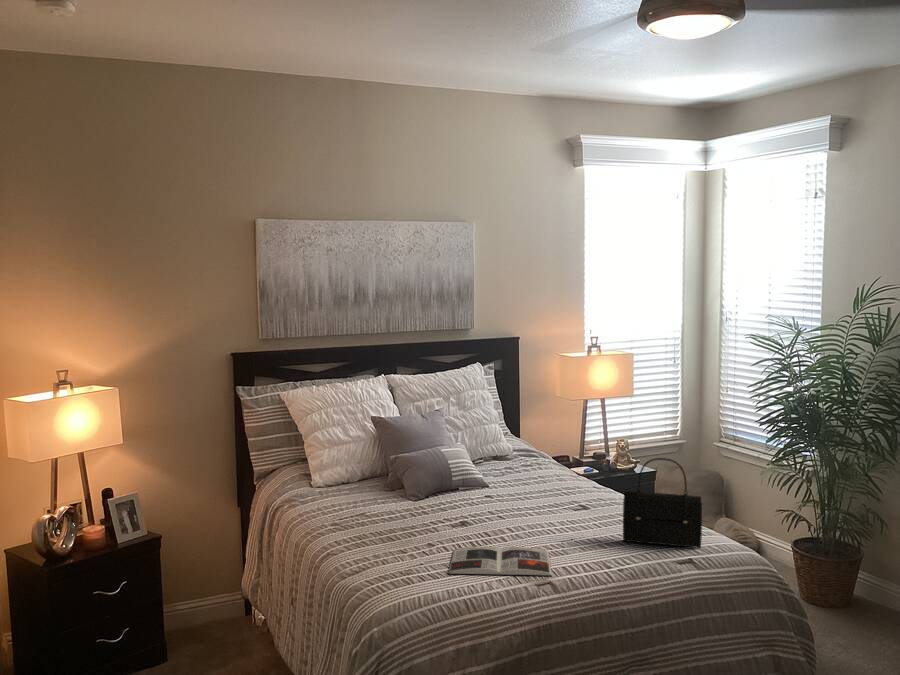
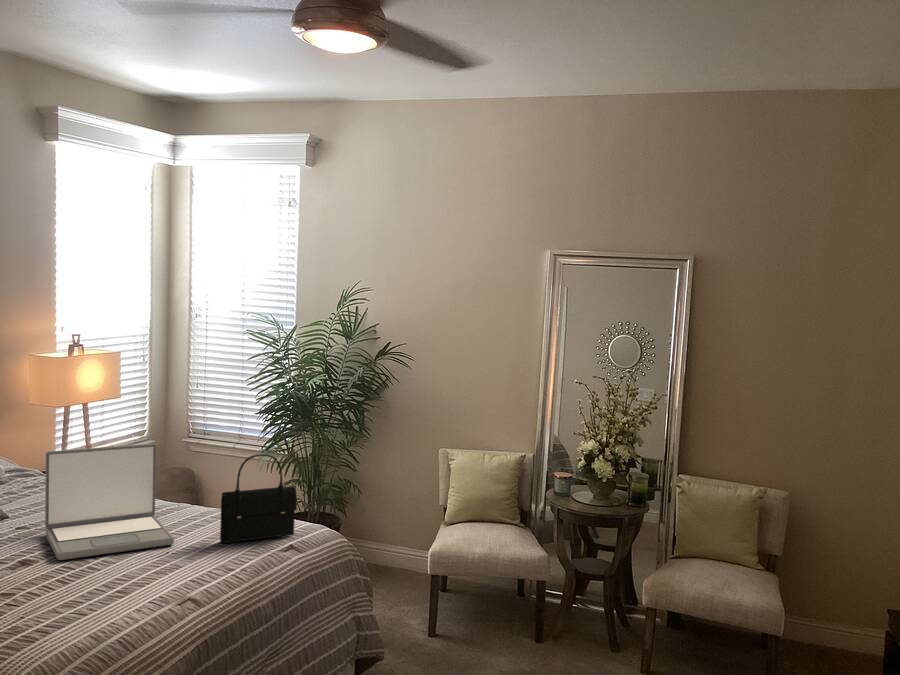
laptop: none [482,434,586,533] -> present [45,444,174,560]
magazine: present [449,546,552,575] -> none [49,569,187,618]

